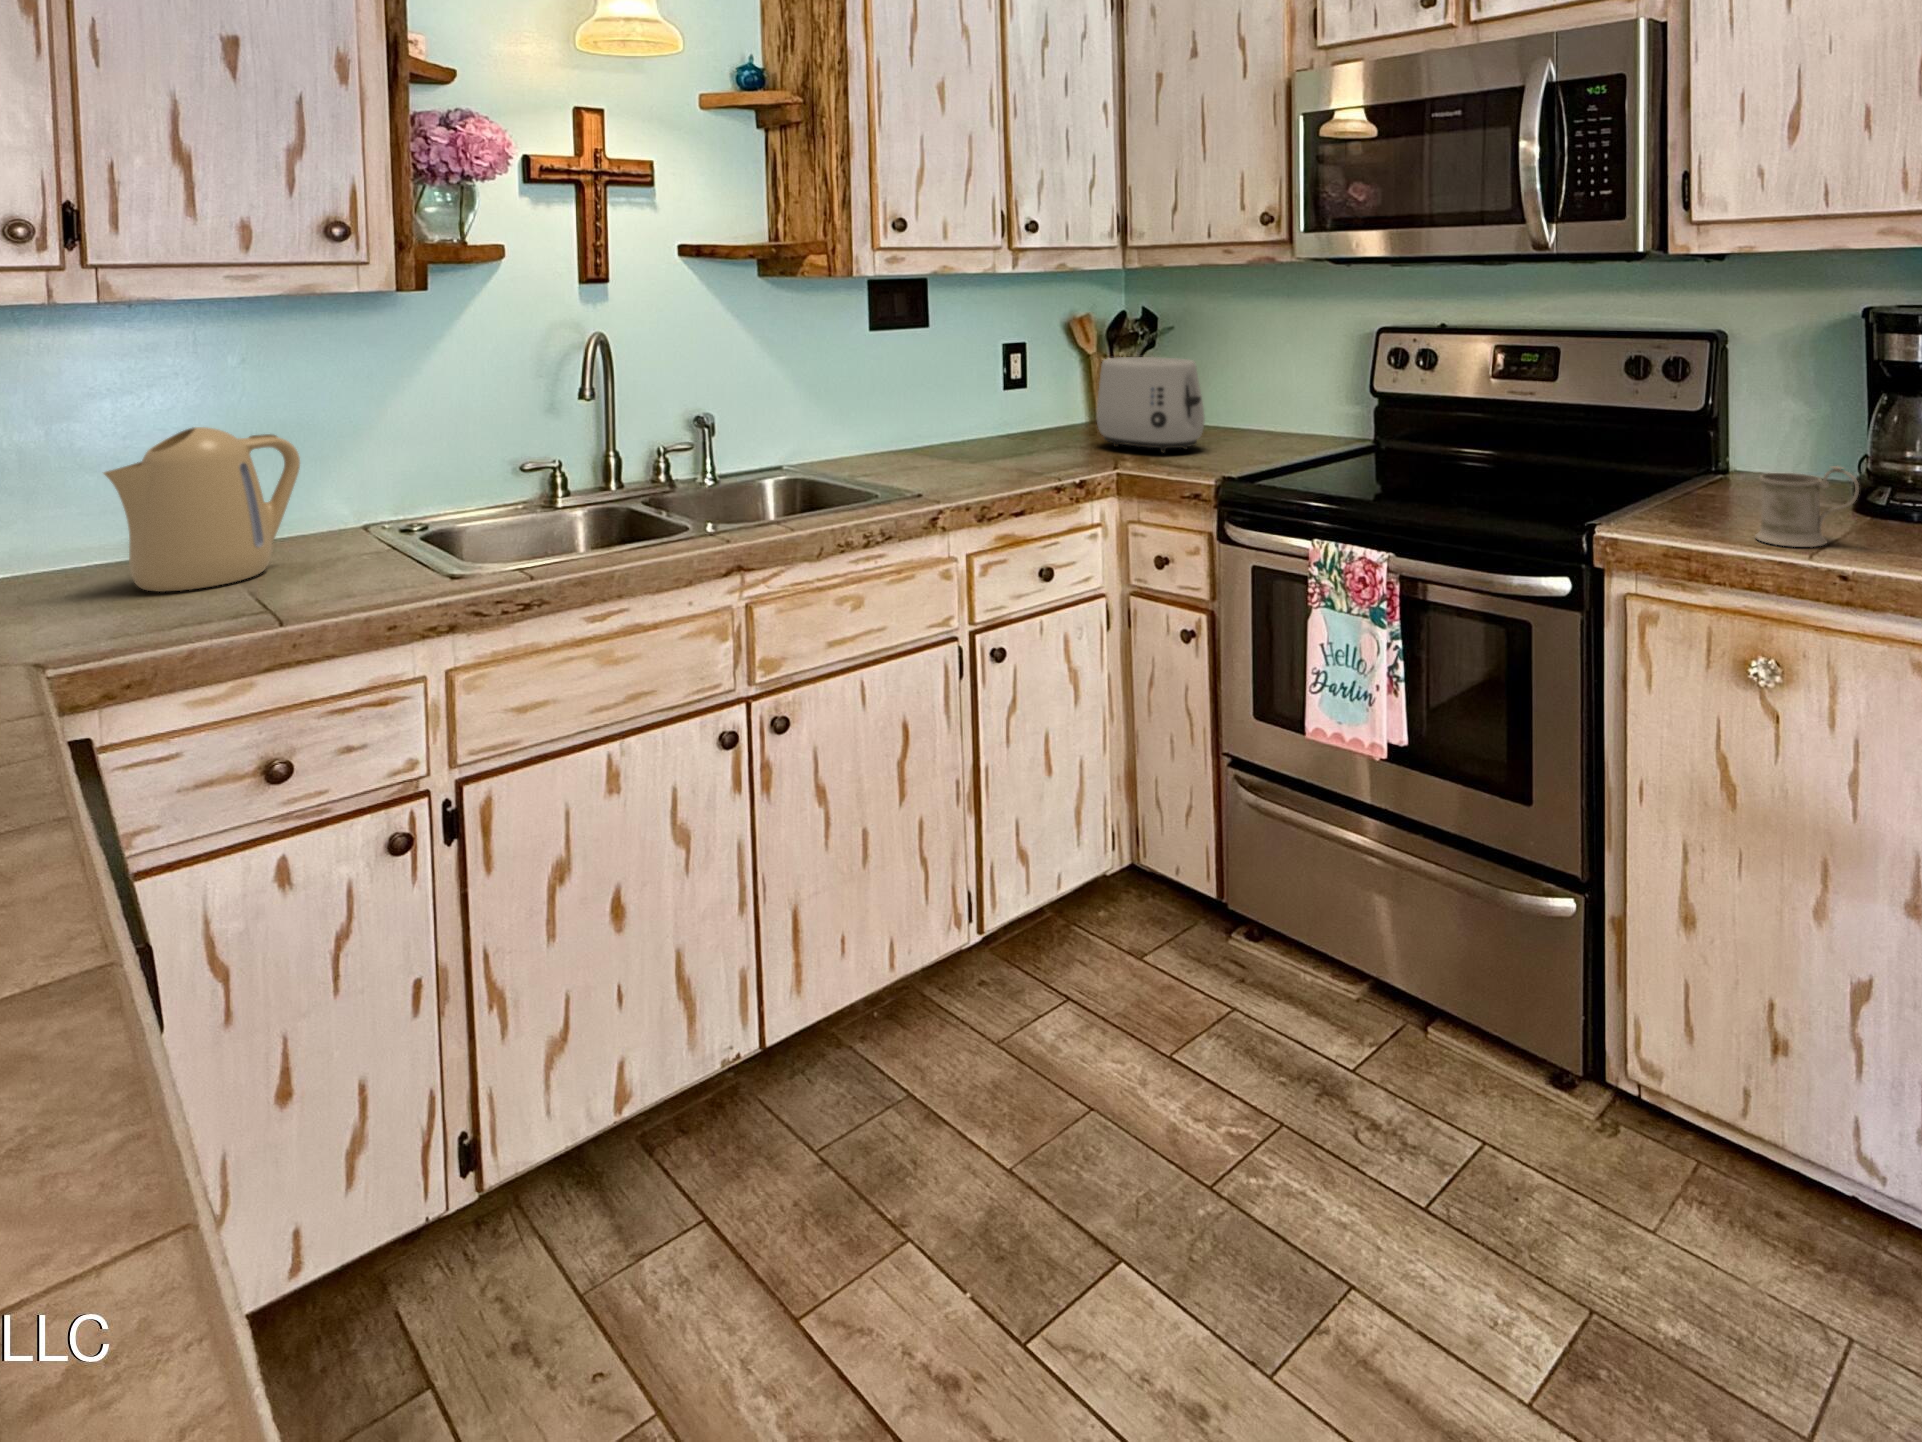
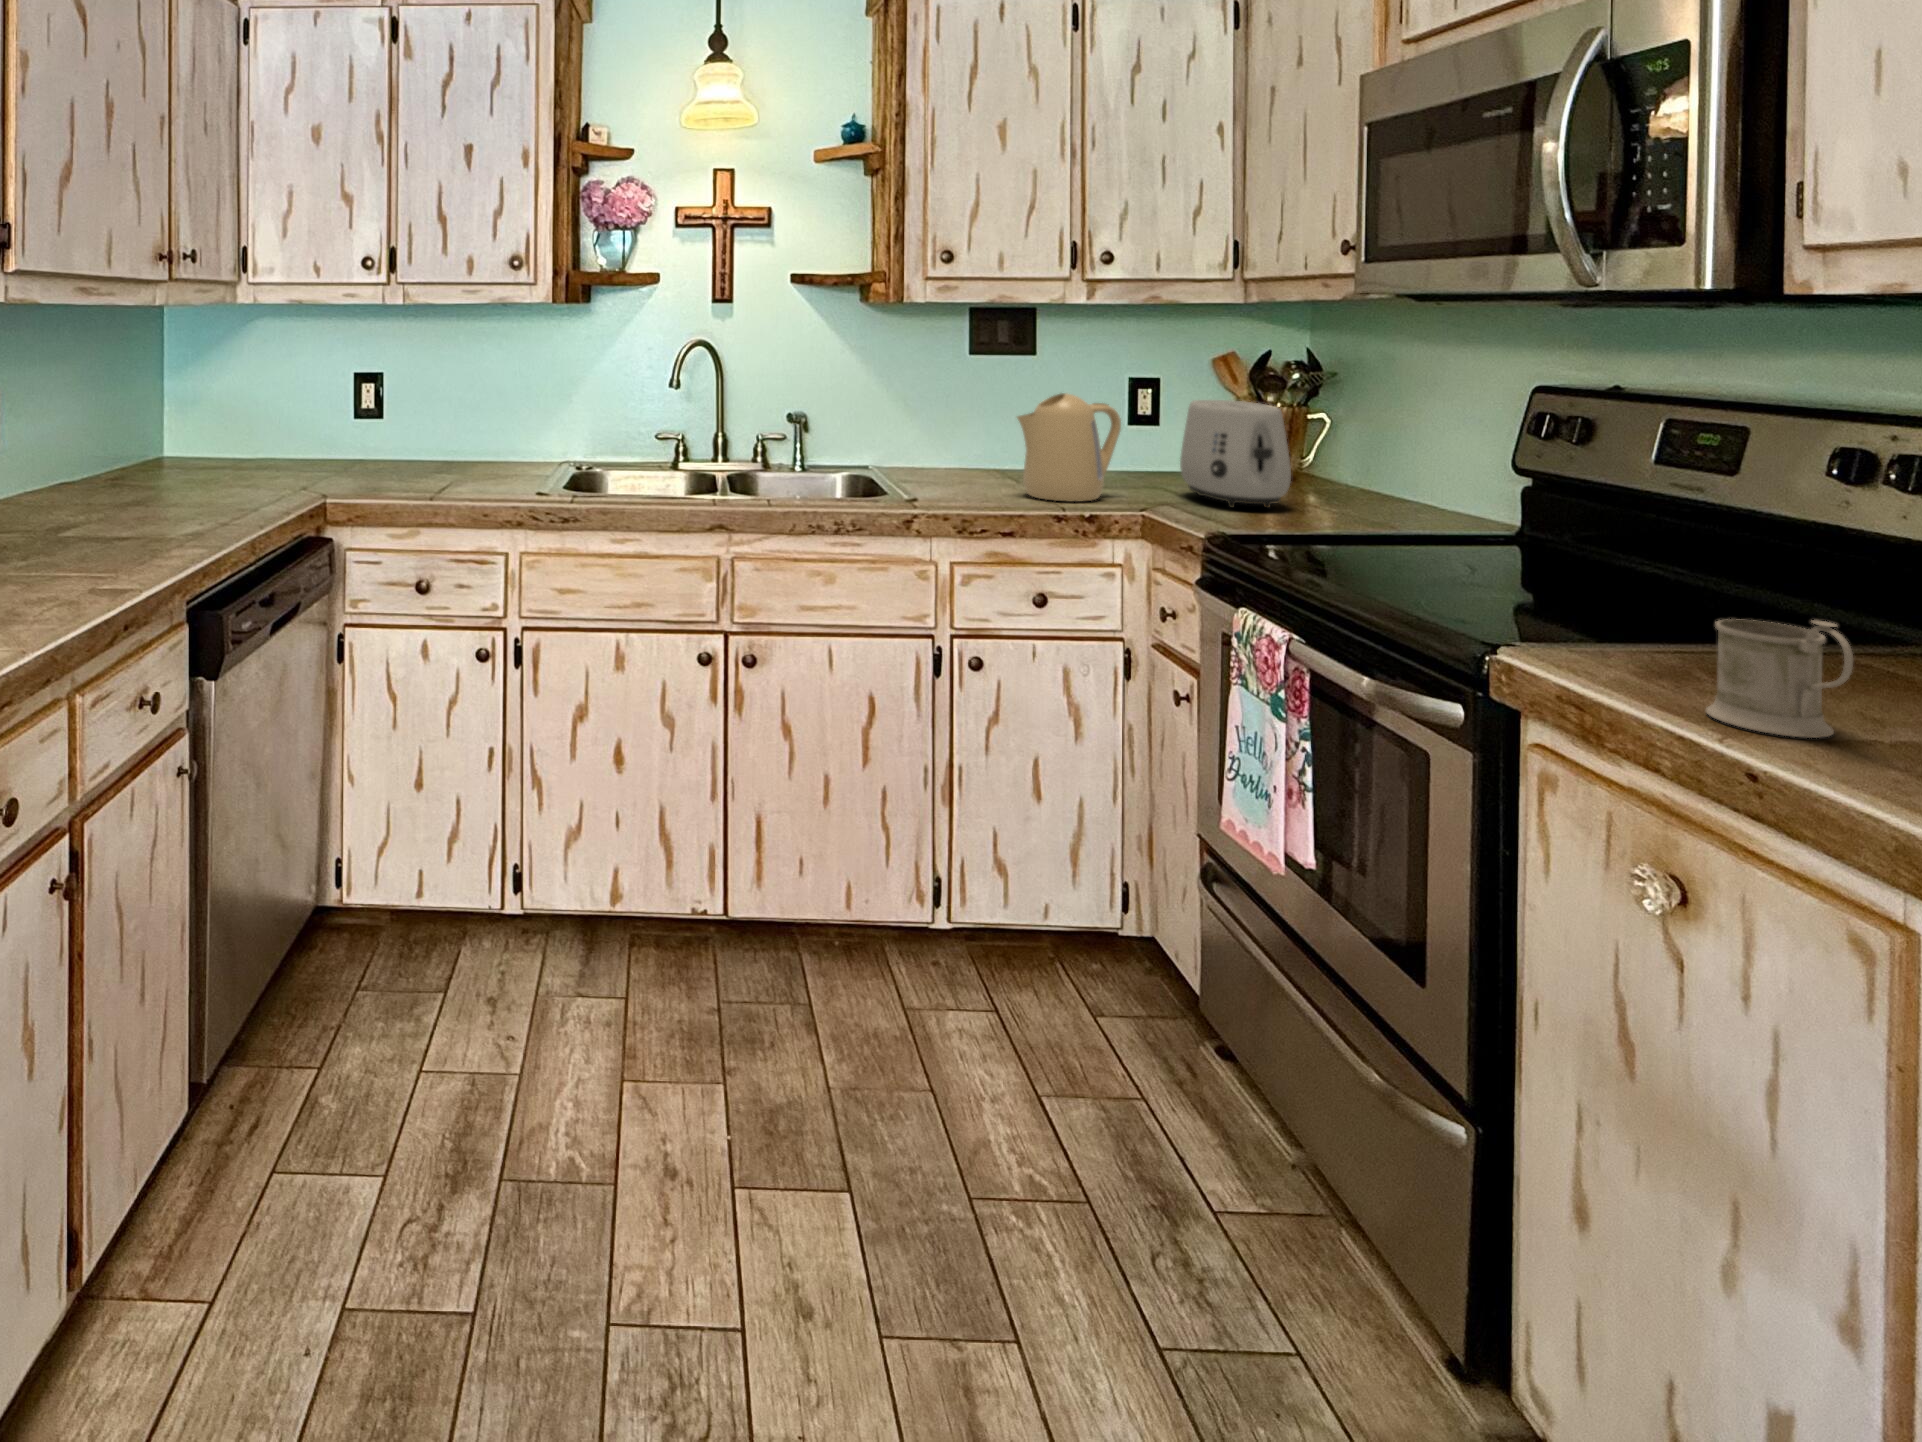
kettle: present [104,427,300,592] -> present [1017,393,1121,502]

